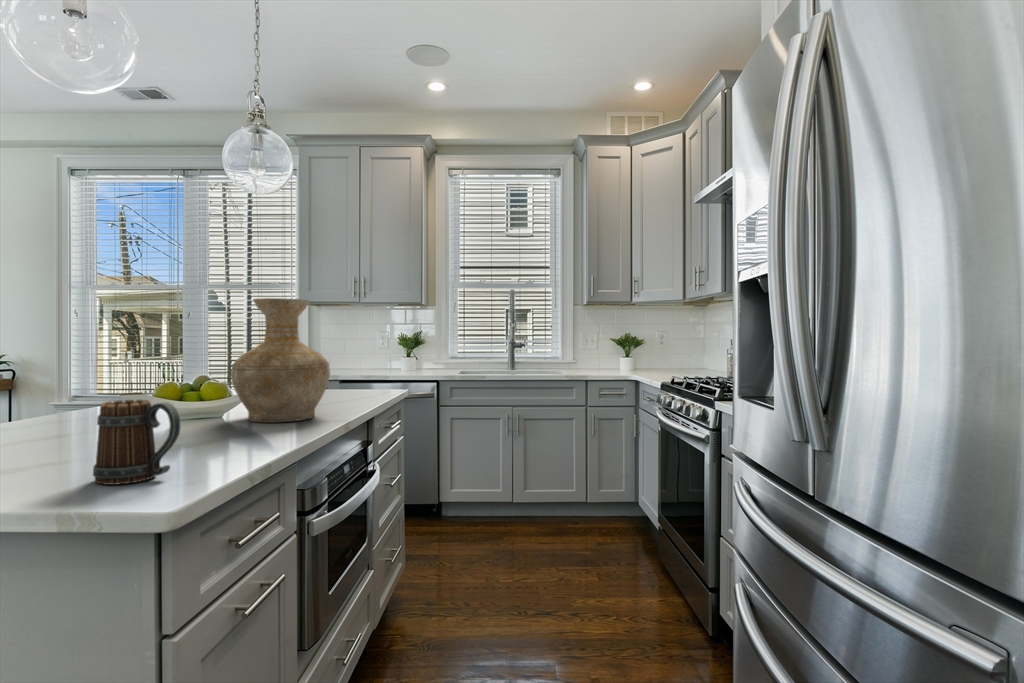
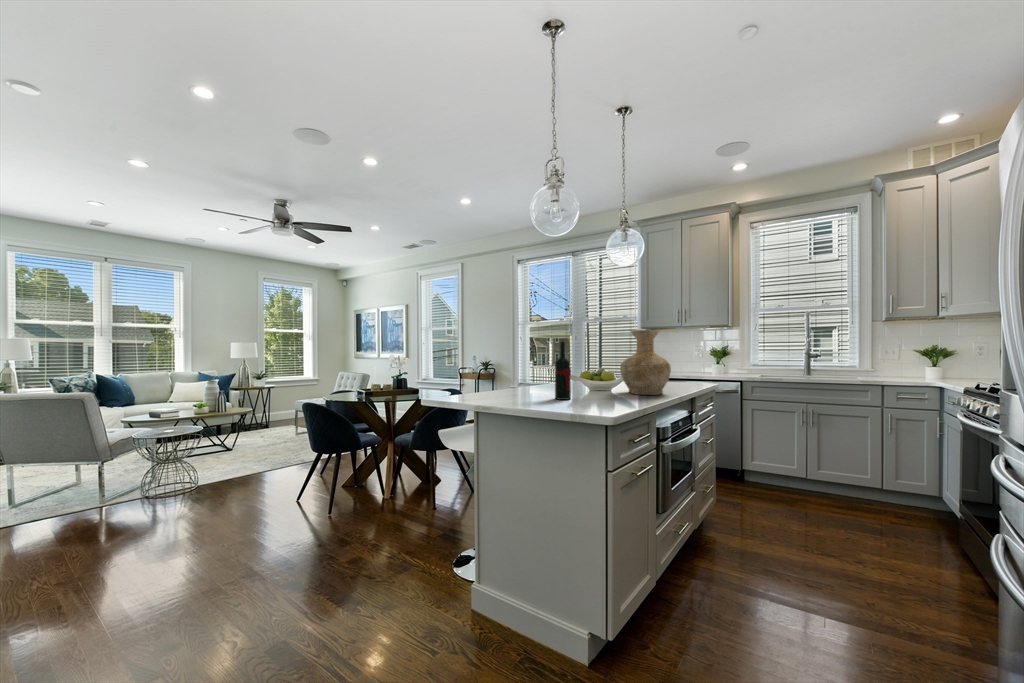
wine bottle: none [41,309,89,456] -> present [555,339,571,400]
mug: present [93,400,180,485] -> none [583,377,615,410]

